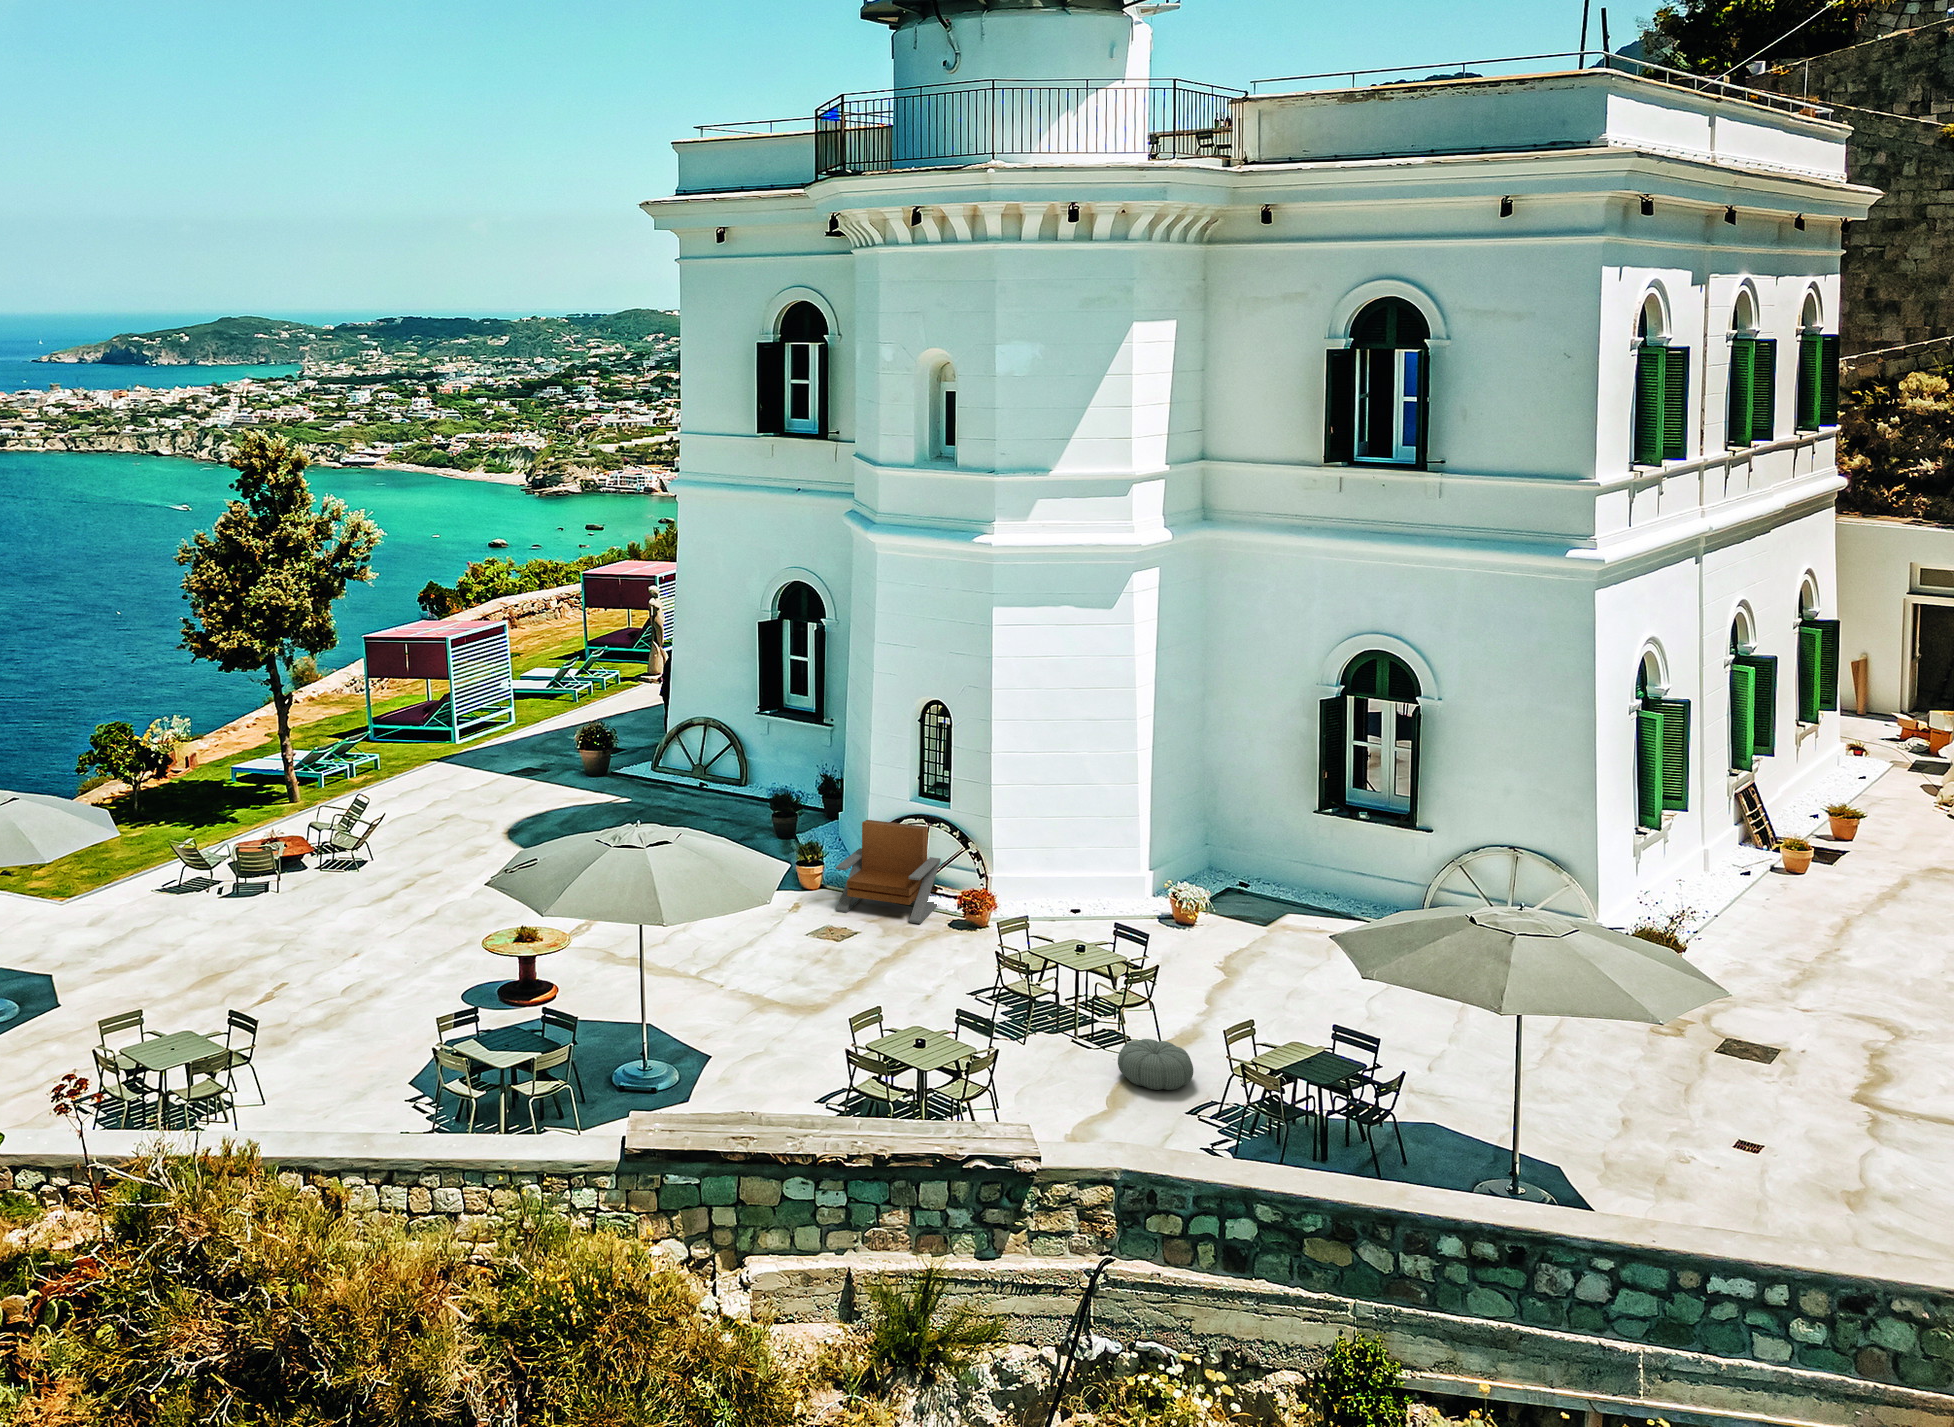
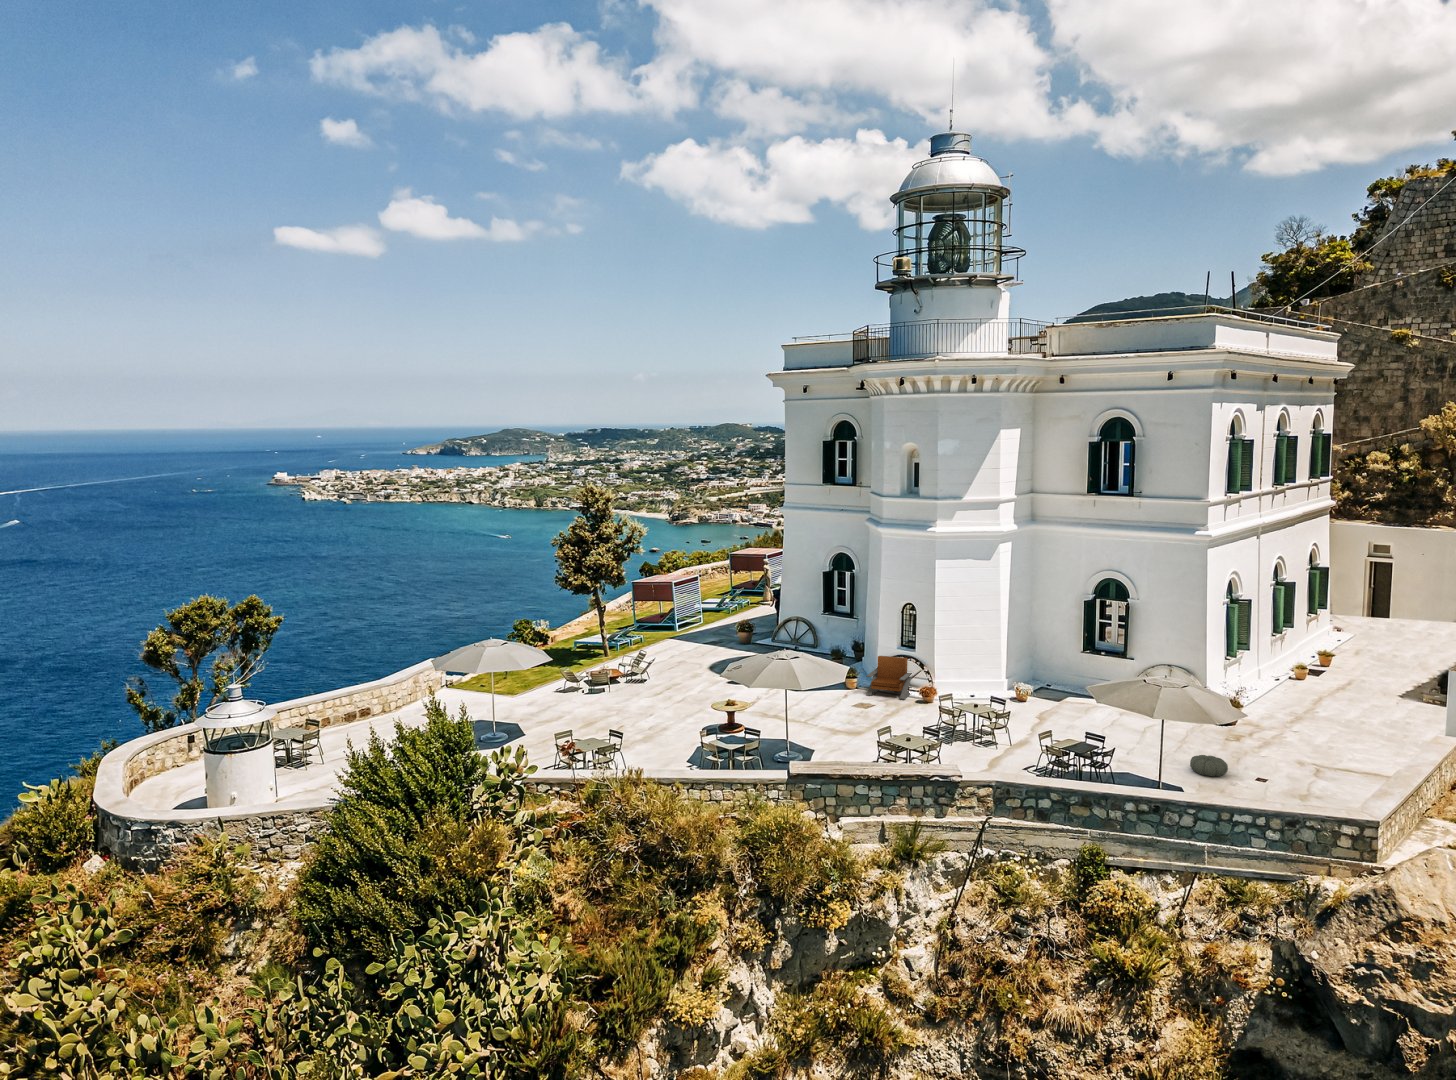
pouf: present [1118,1039,1193,1090] -> present [1190,755,1228,776]

